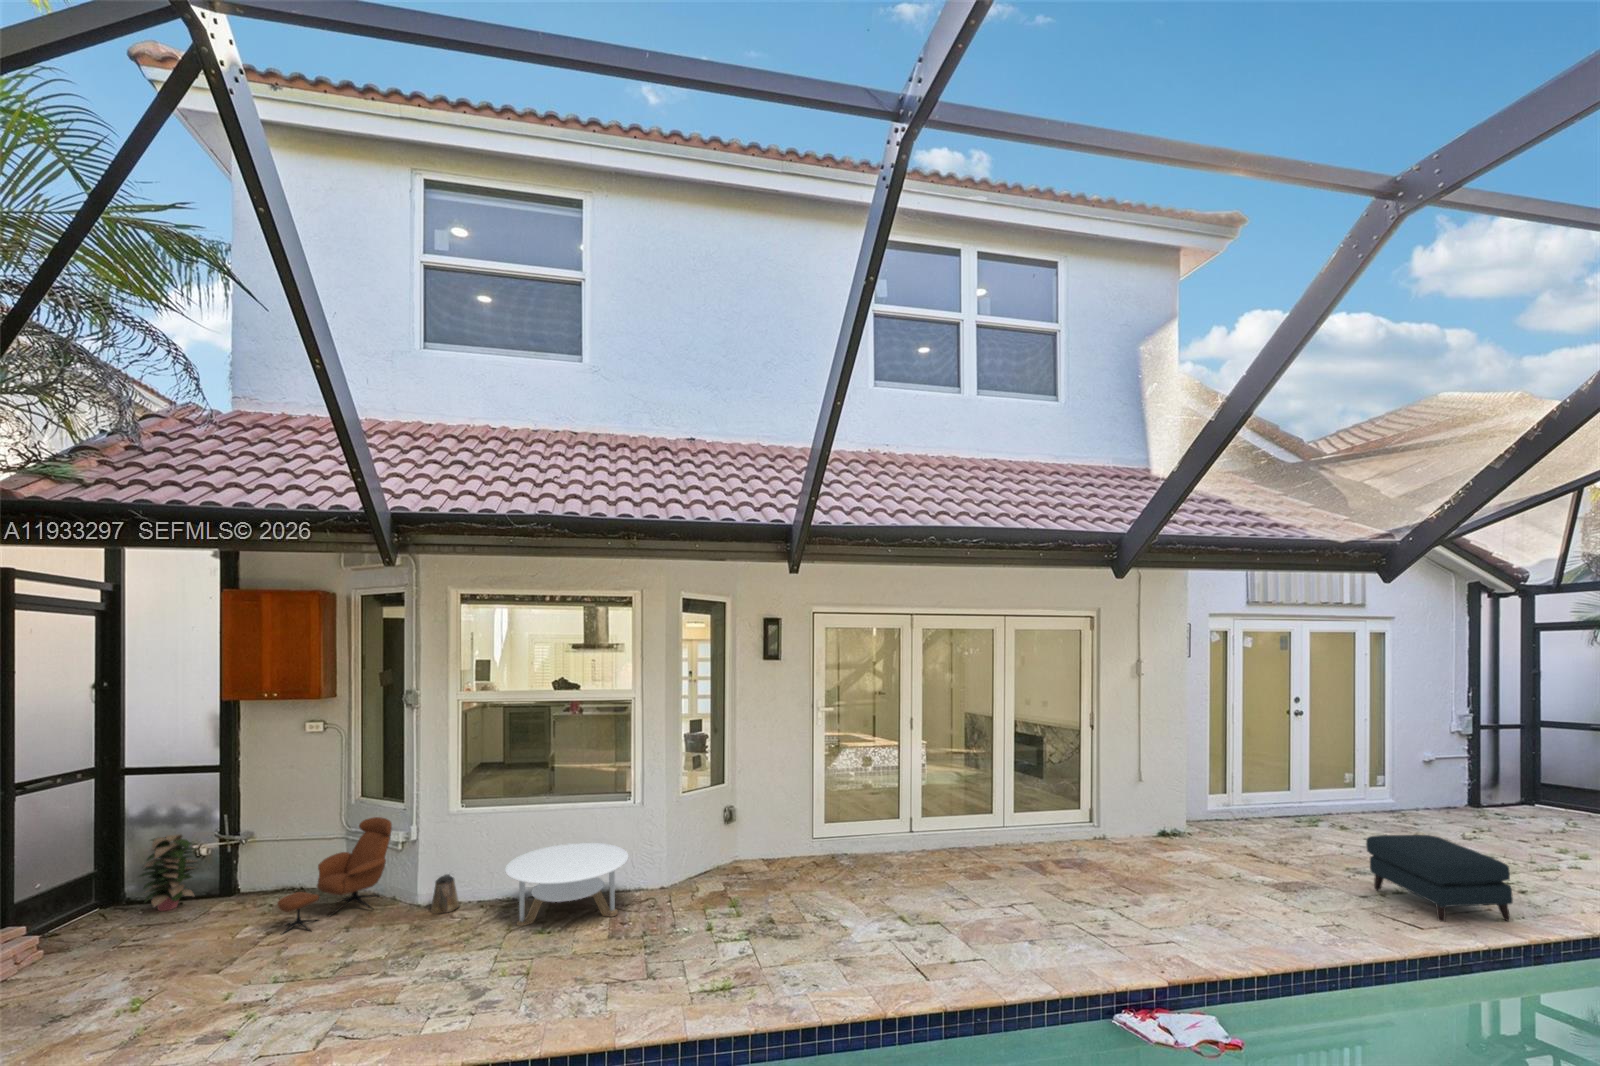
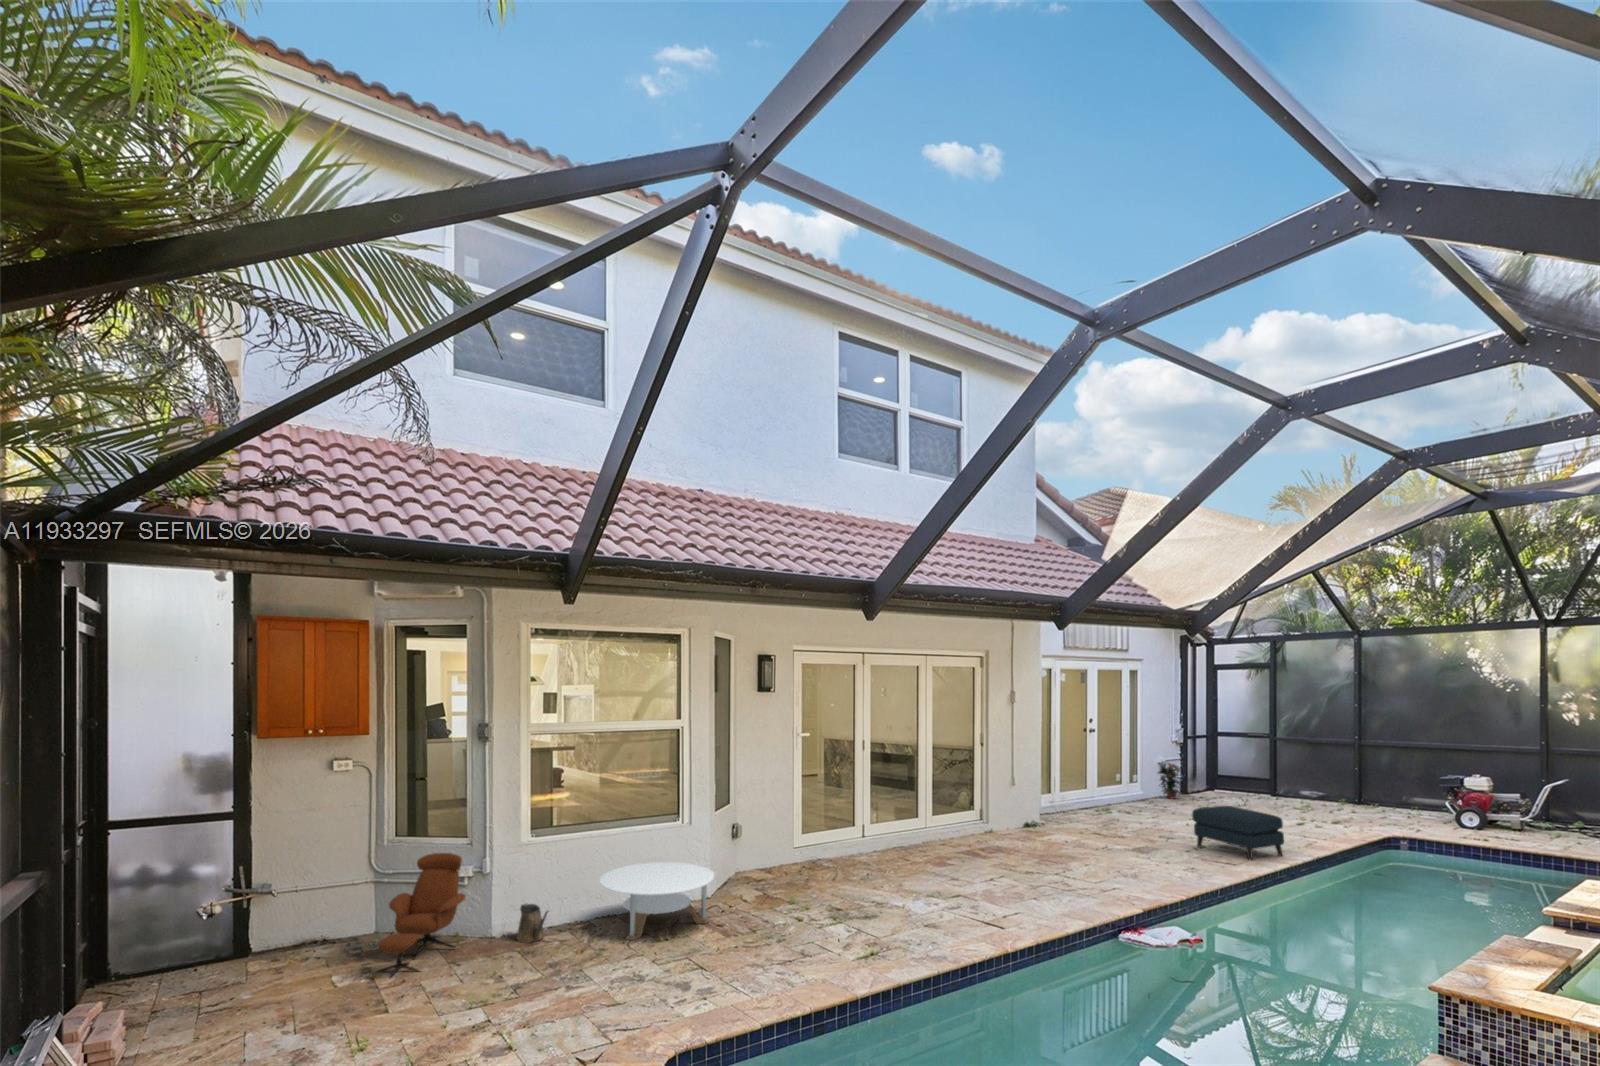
decorative plant: present [140,835,198,911] -> present [1158,763,1182,799]

